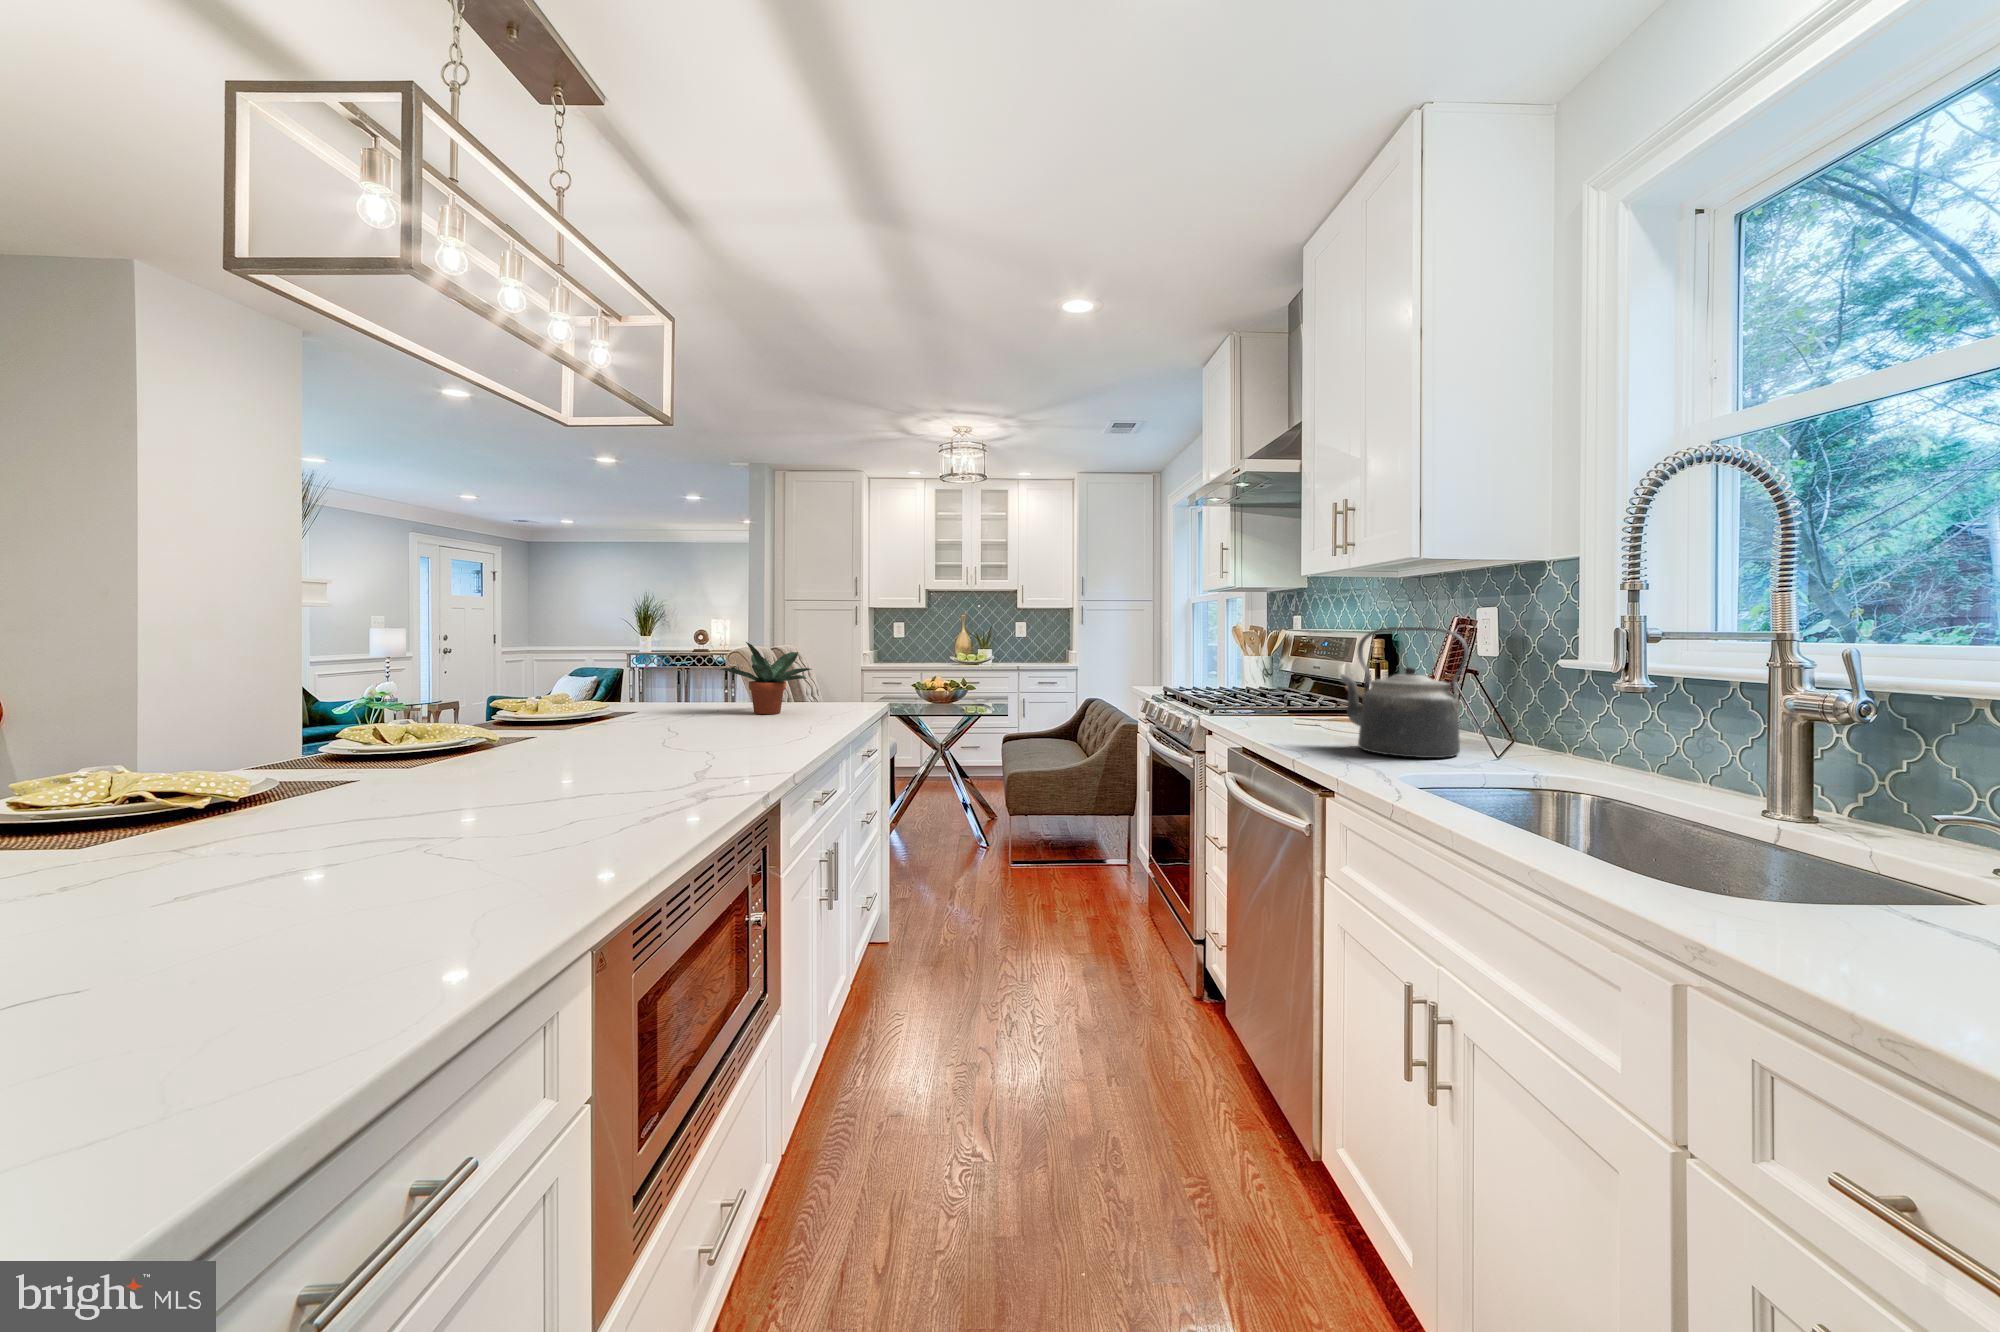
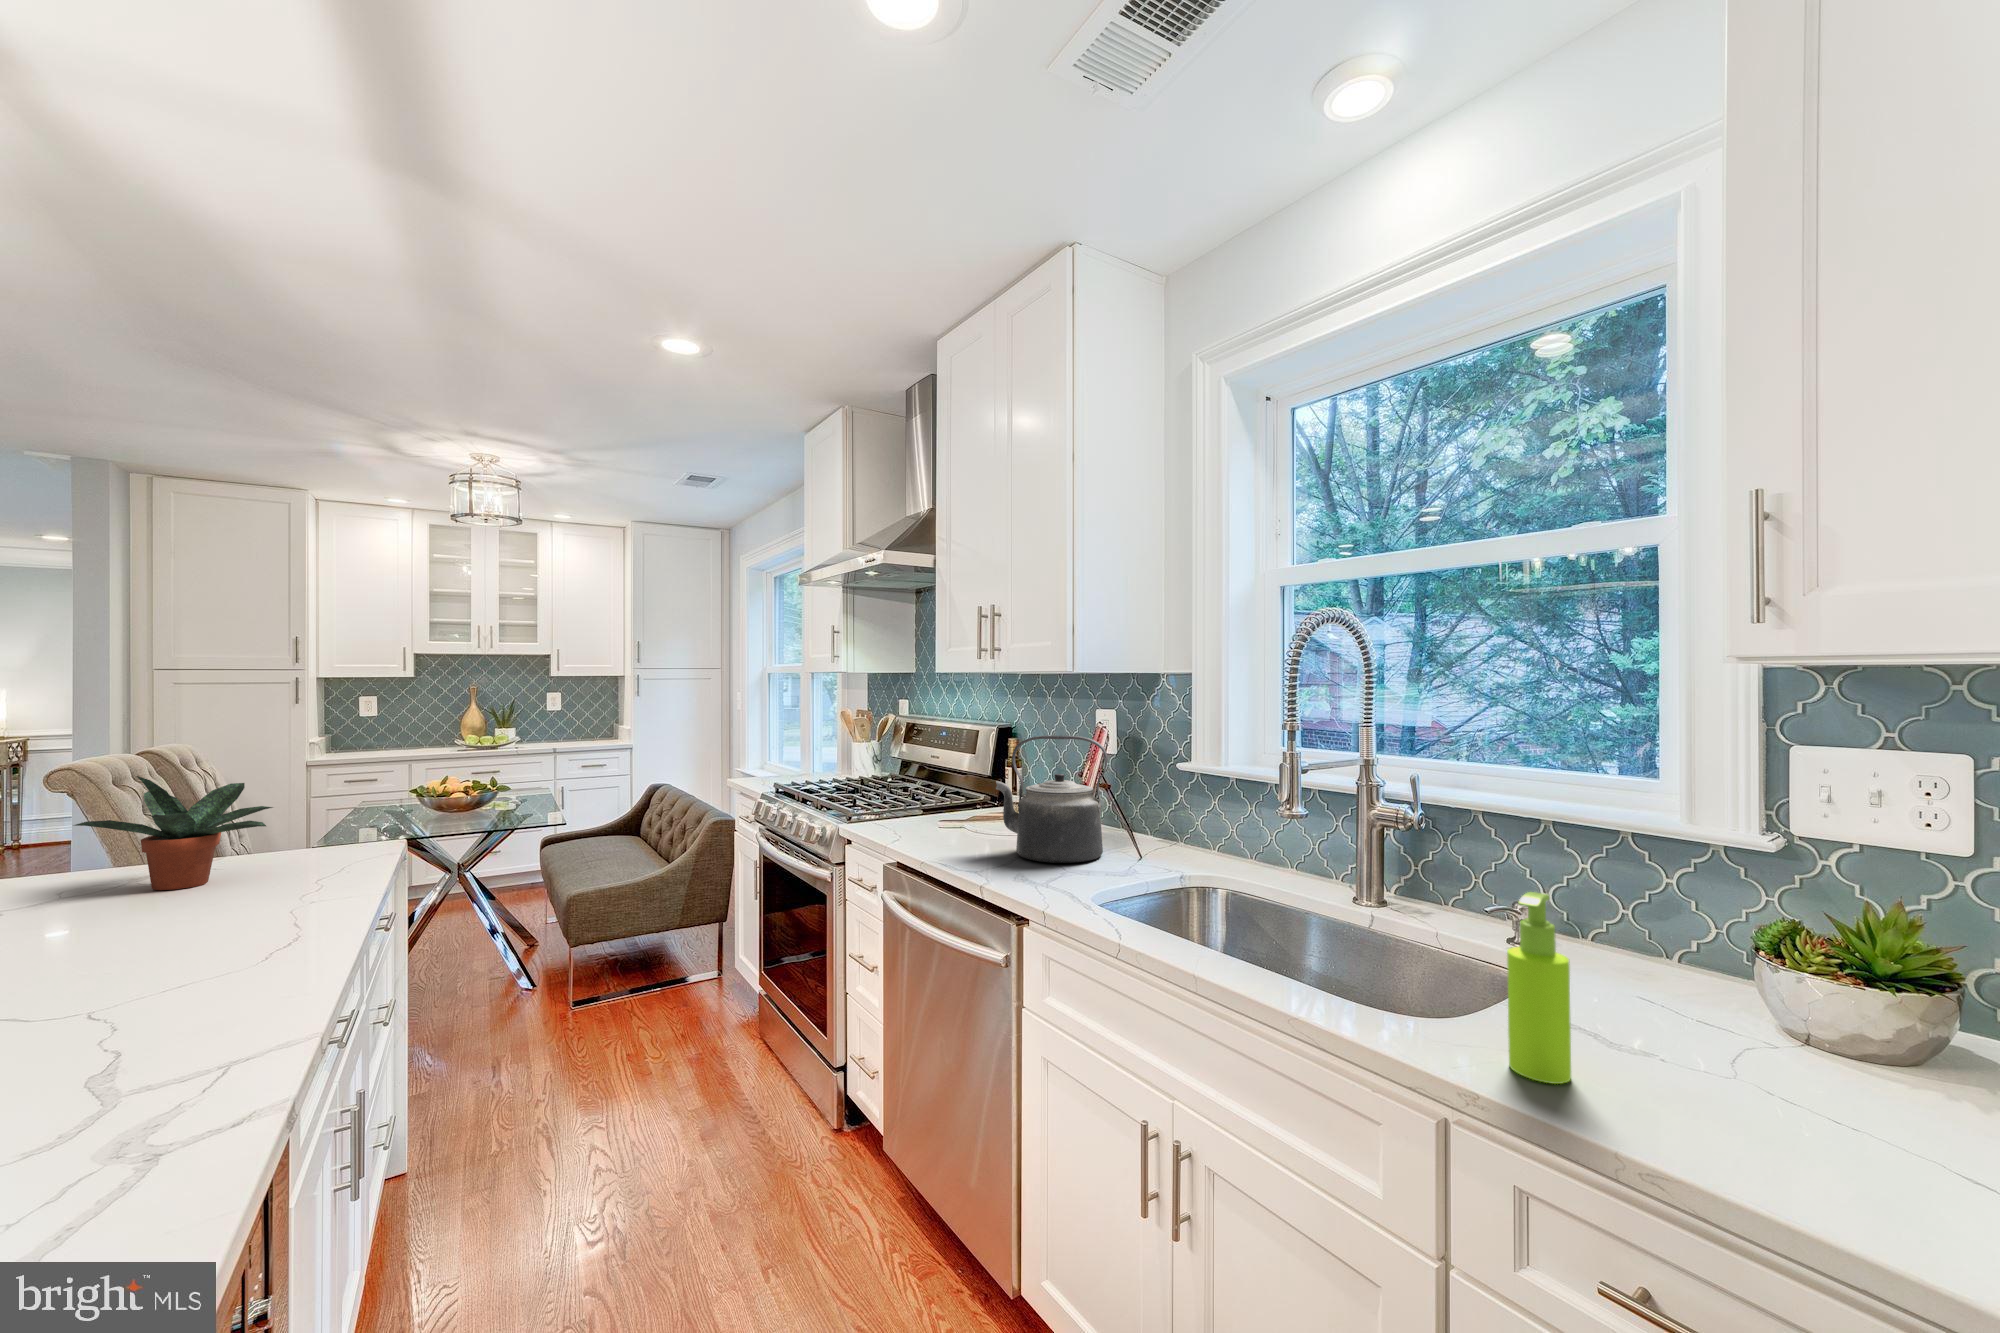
soap dispenser: none [1789,732,1890,964] -> present [1507,892,1571,1084]

